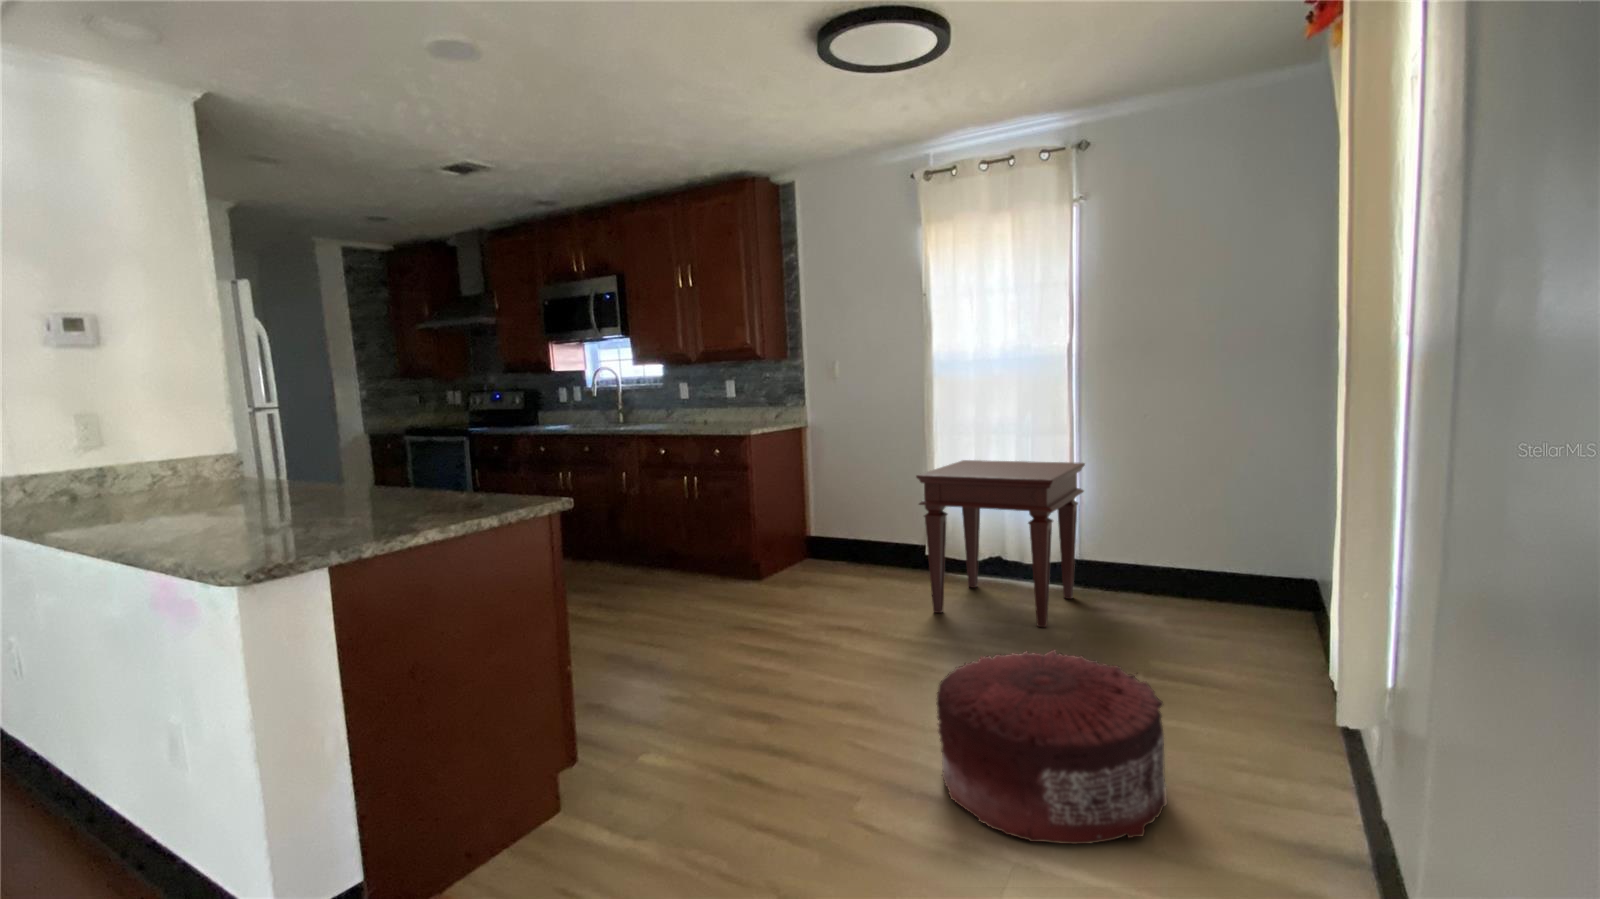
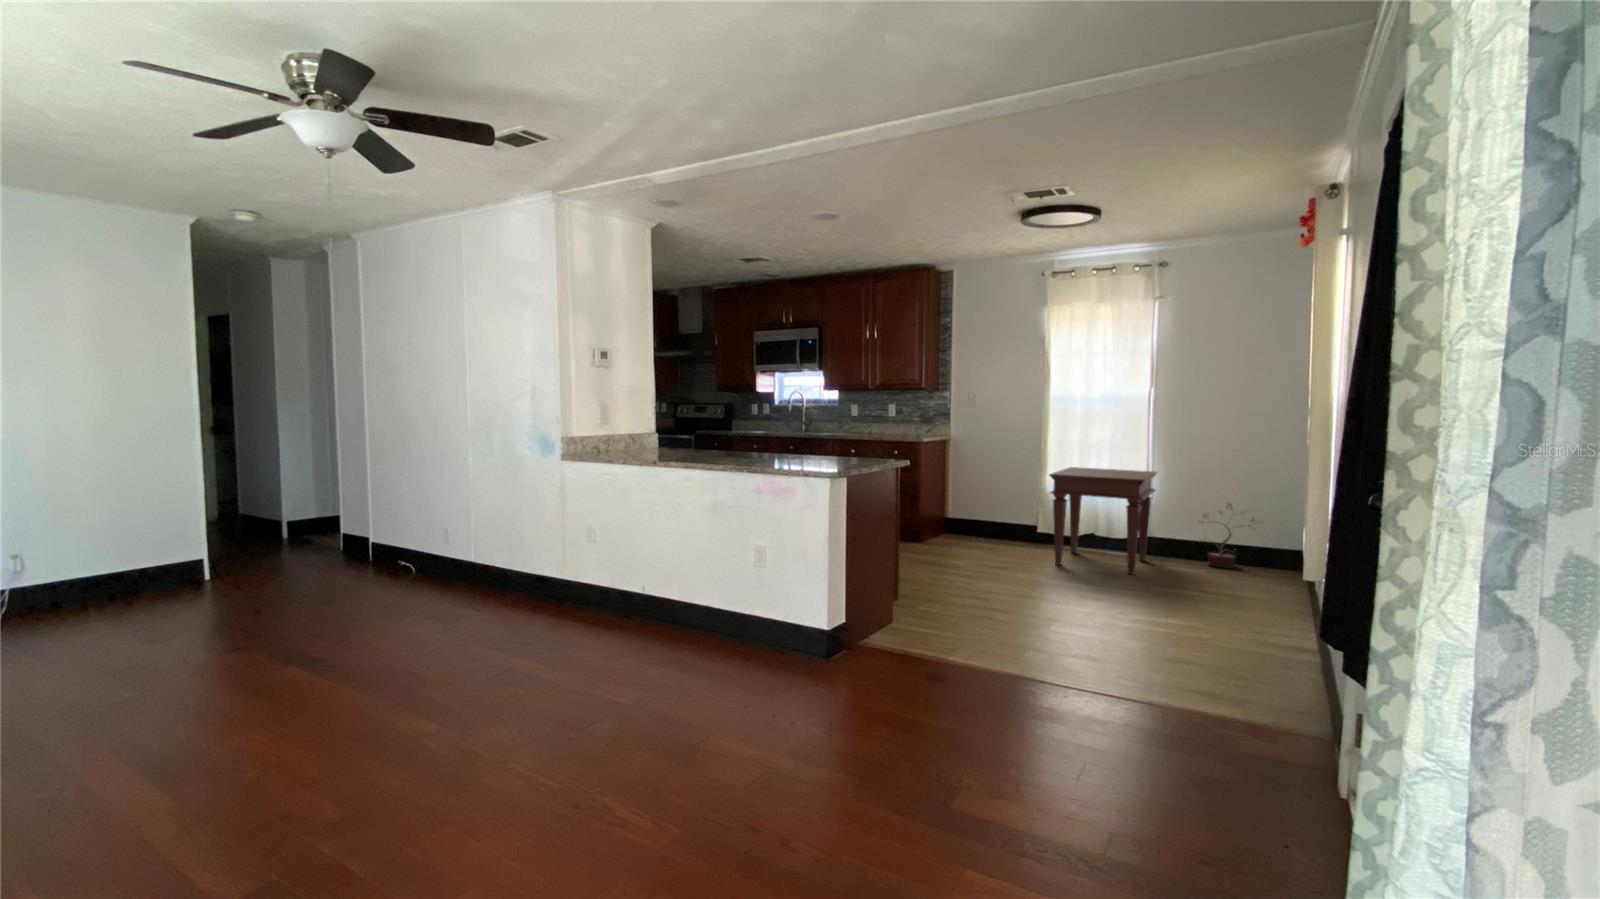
potted plant: none [1145,505,1249,607] -> present [1202,504,1255,568]
pouf: present [936,649,1167,844] -> none [1103,569,1232,654]

